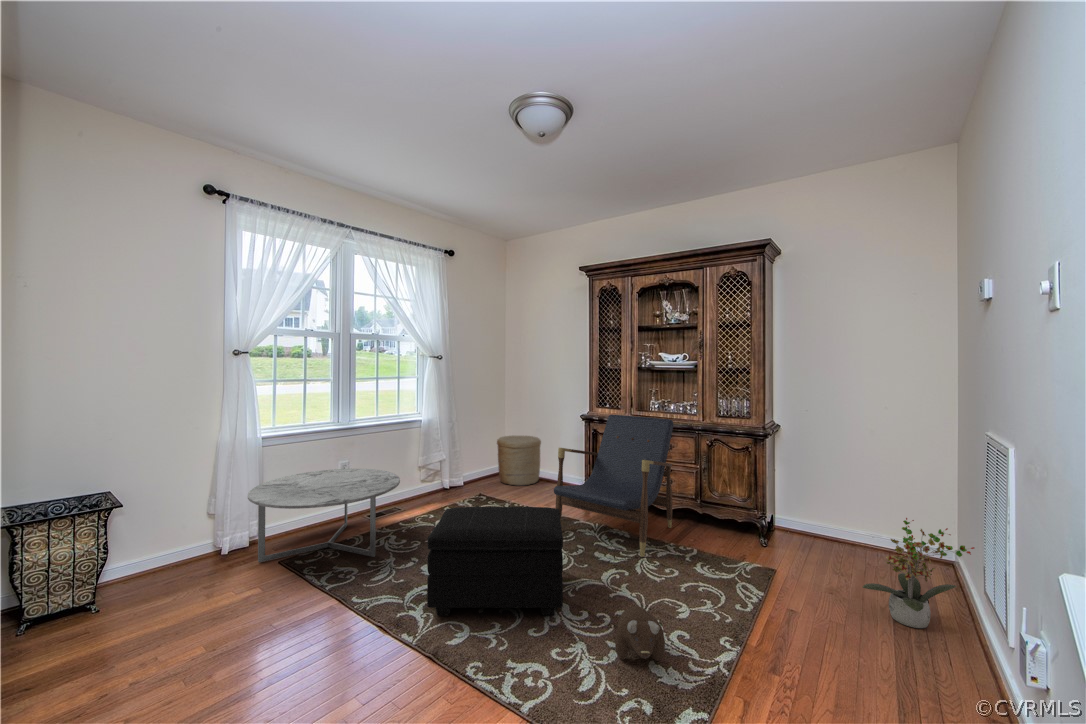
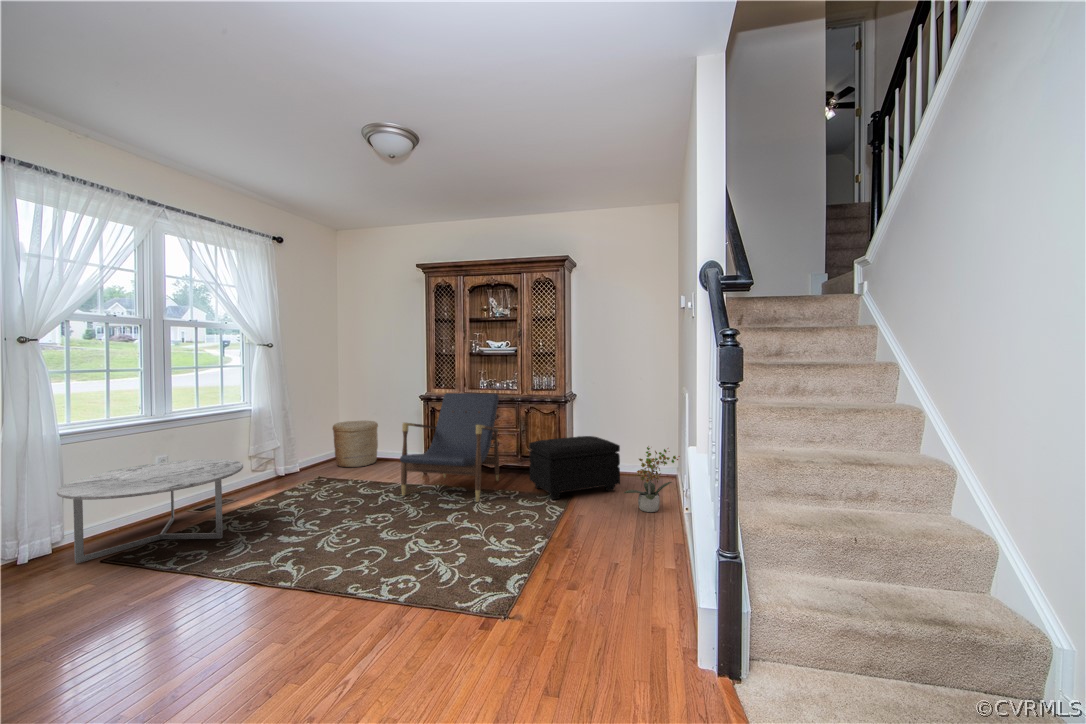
footstool: present [427,506,563,616] -> present [529,436,620,499]
plush toy: present [615,606,665,661] -> none [465,523,500,561]

